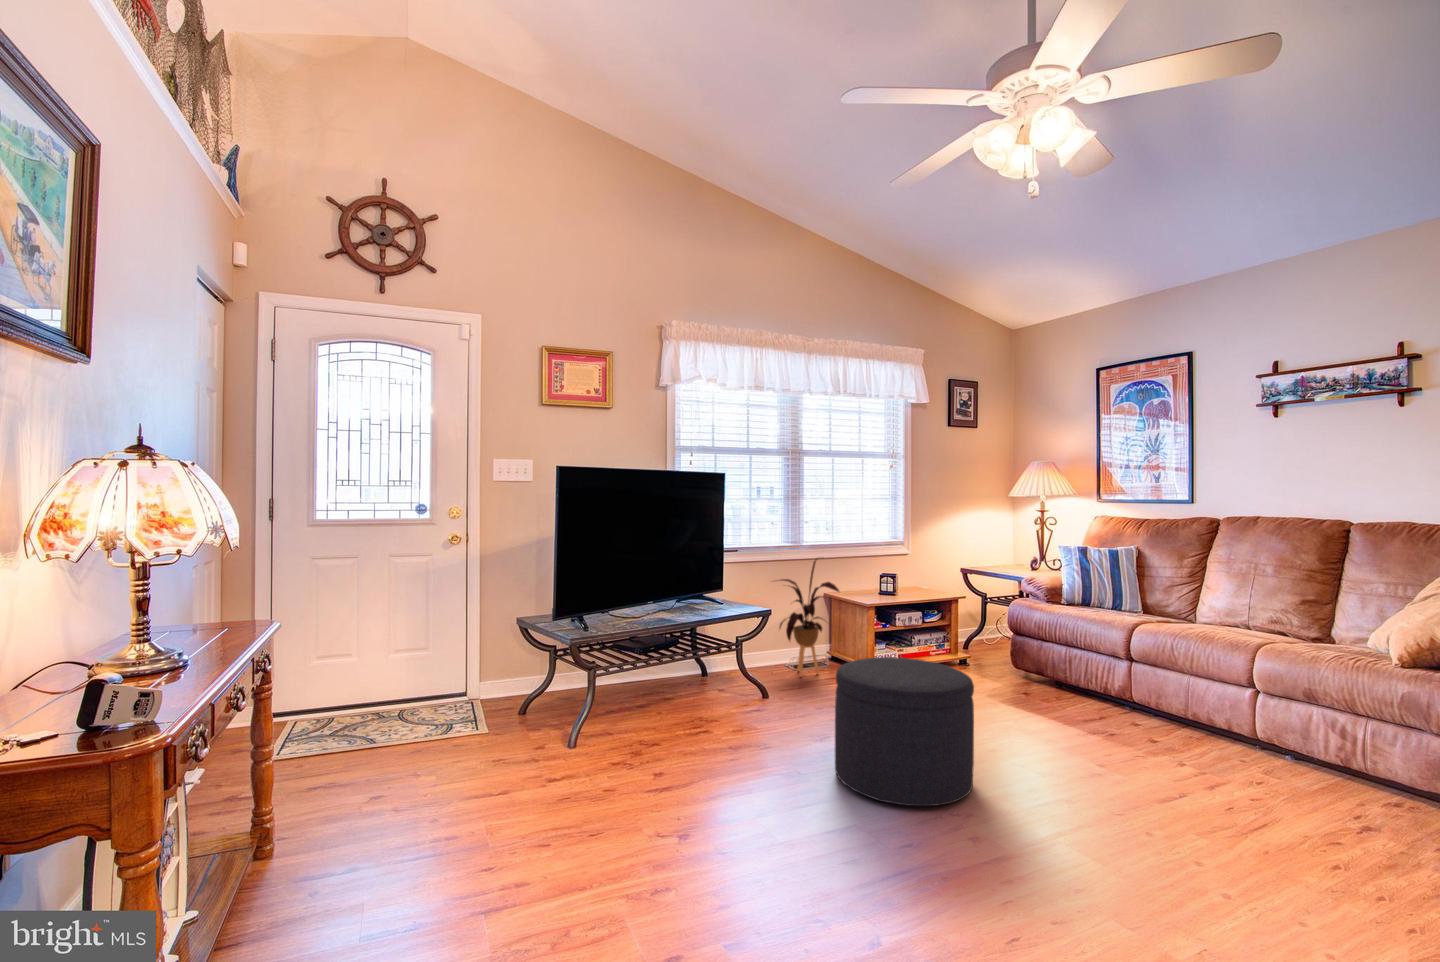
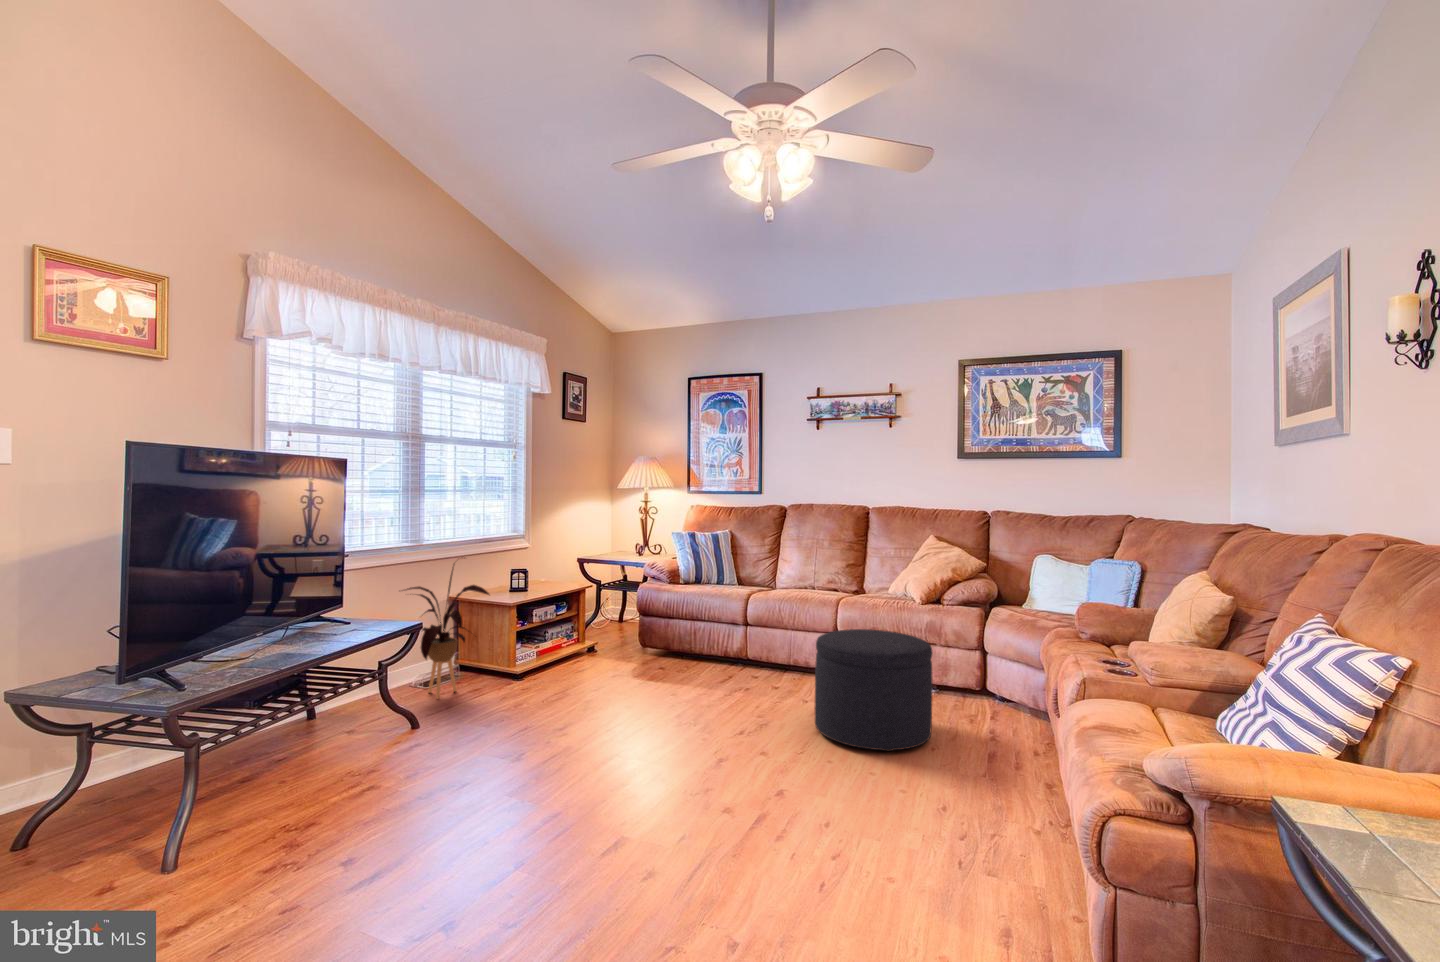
ottoman: present [835,657,974,806] -> present [815,629,933,751]

